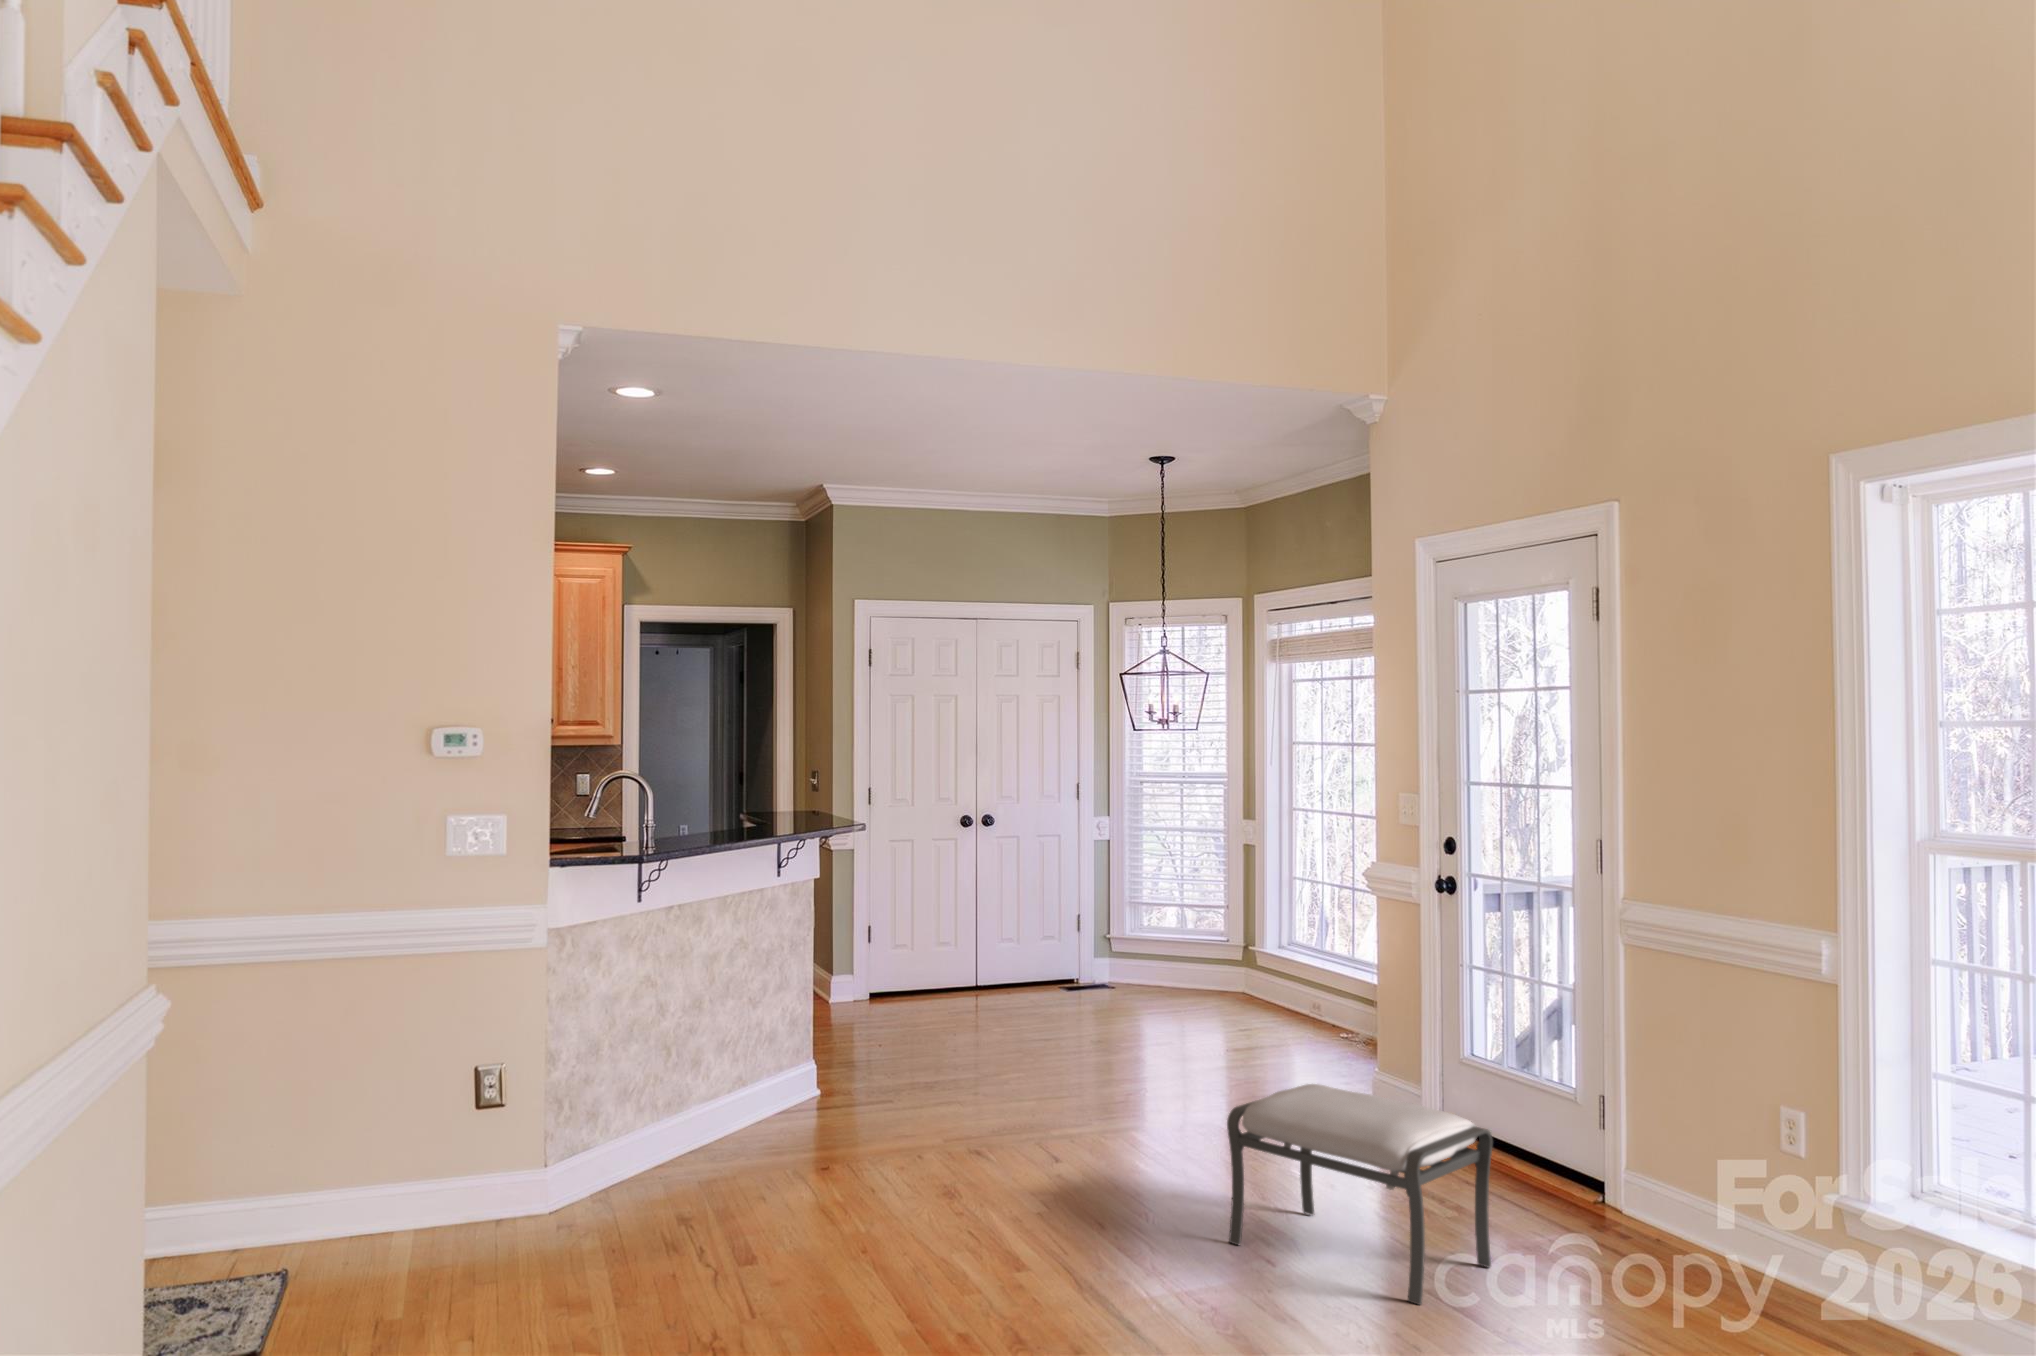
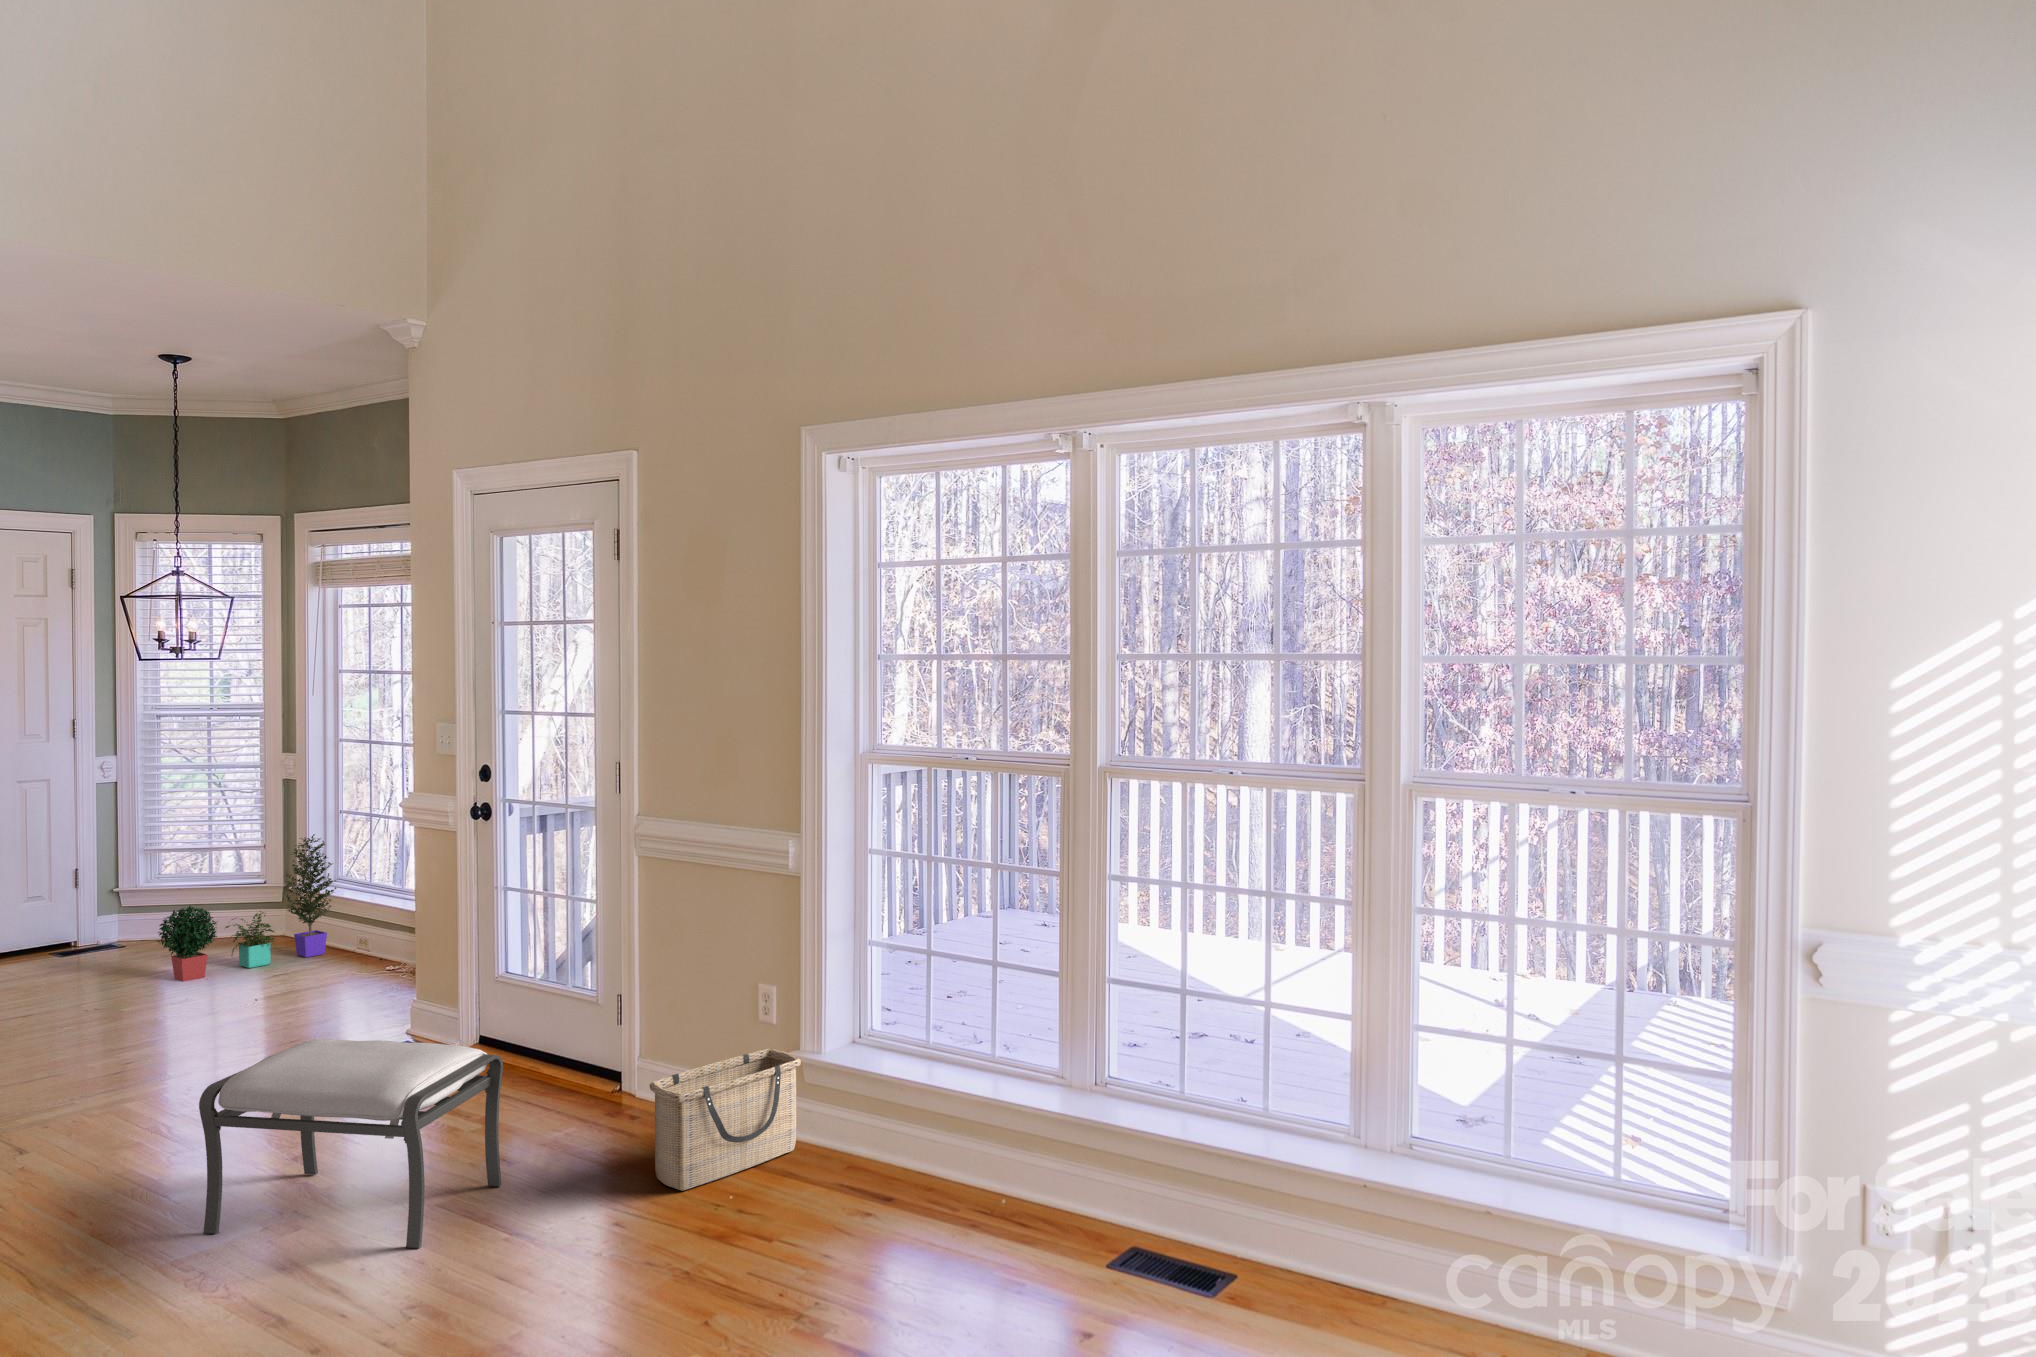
potted plant: none [1147,900,1292,1025] -> present [157,834,336,981]
basket: none [1653,1184,1840,1321] -> present [650,1049,801,1191]

